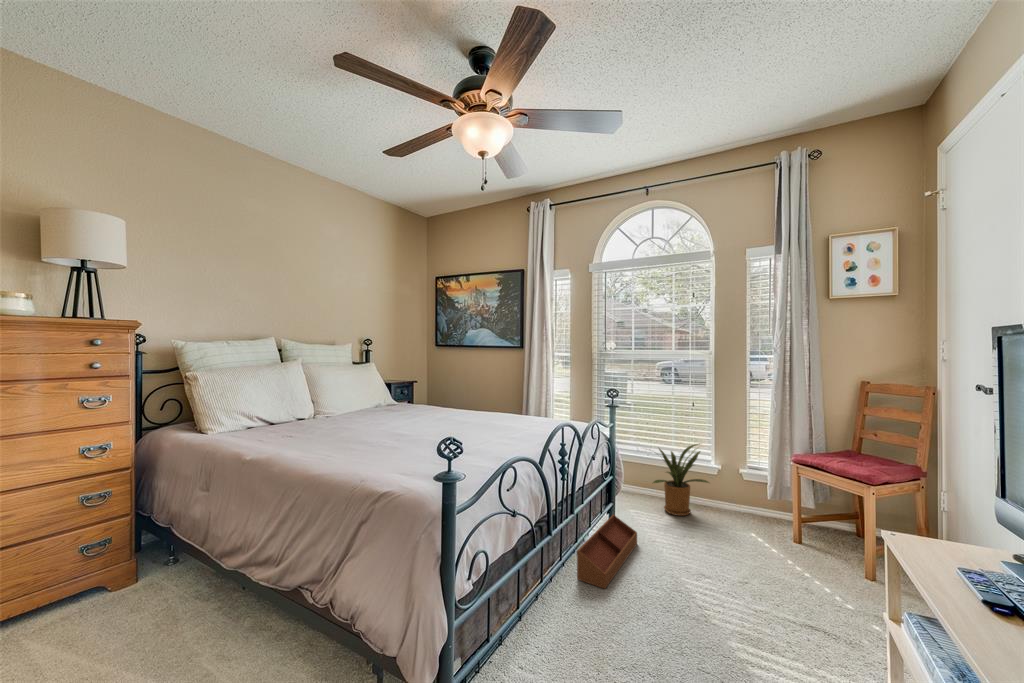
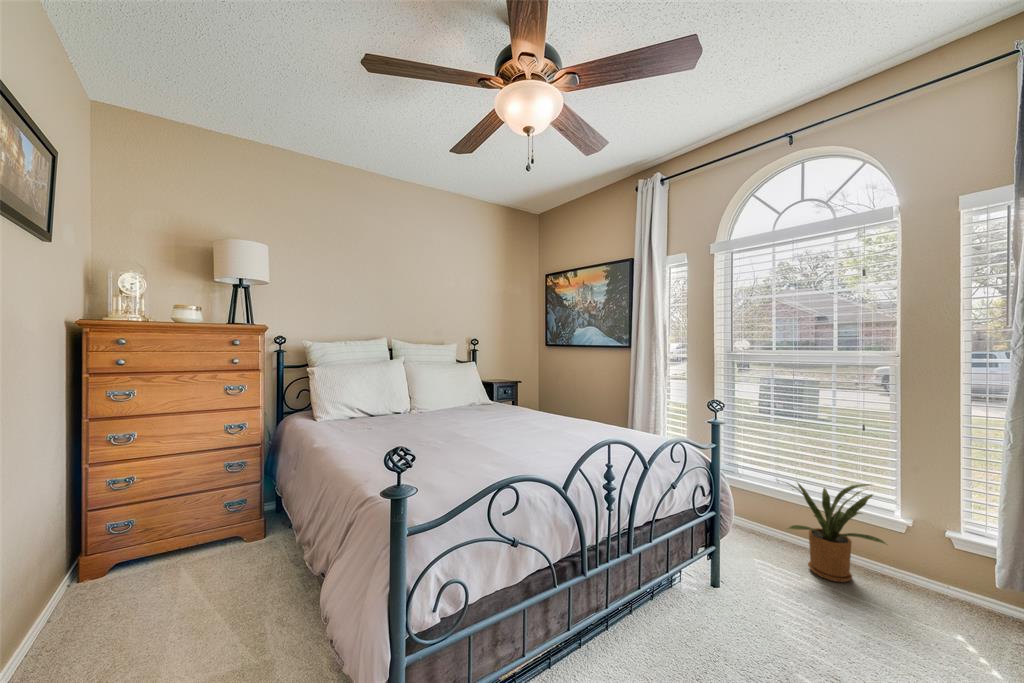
storage bin: present [577,515,637,589] -> none [644,562,749,664]

